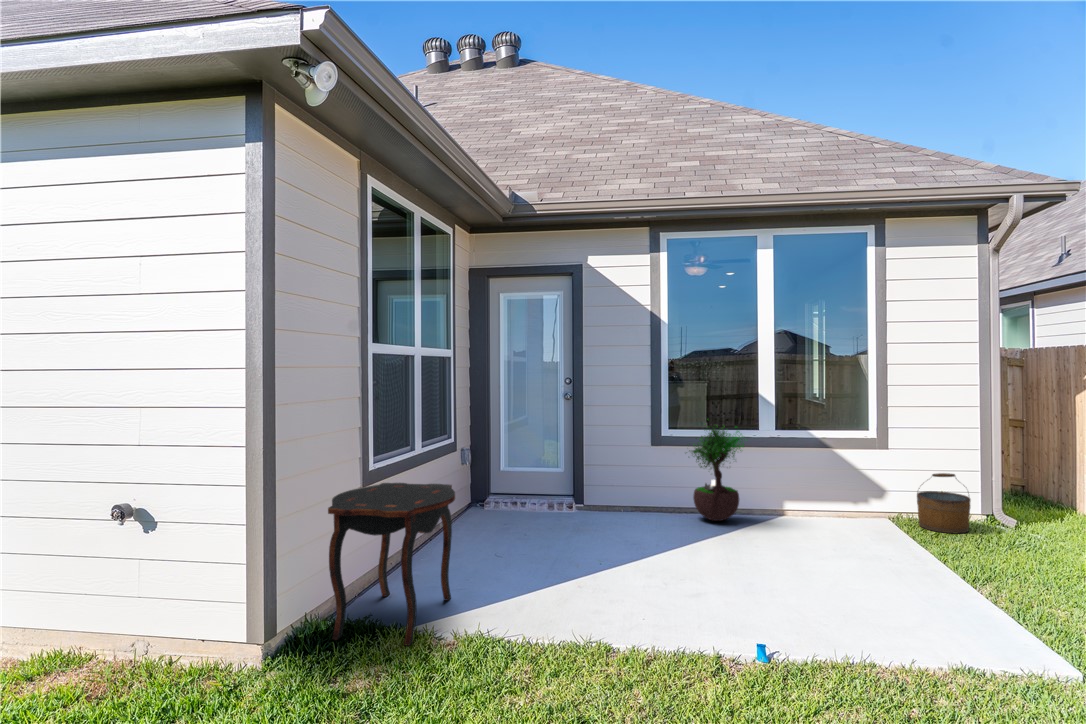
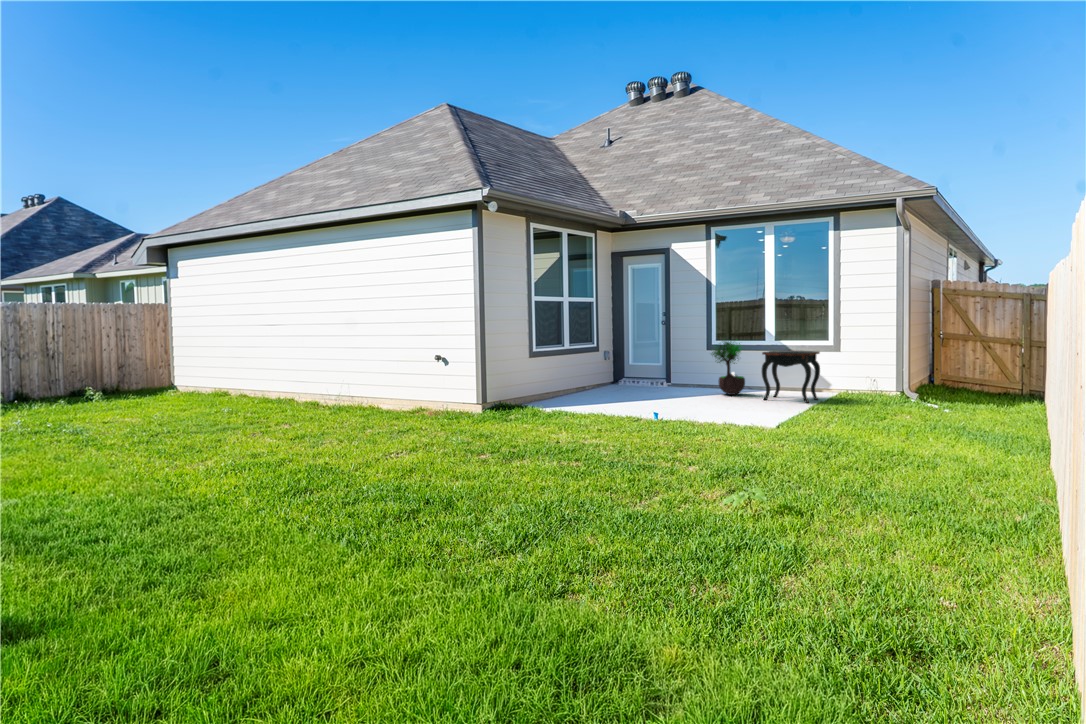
bucket: present [917,473,971,533] -> none [848,369,880,405]
side table: present [328,483,455,646] -> present [762,351,820,403]

